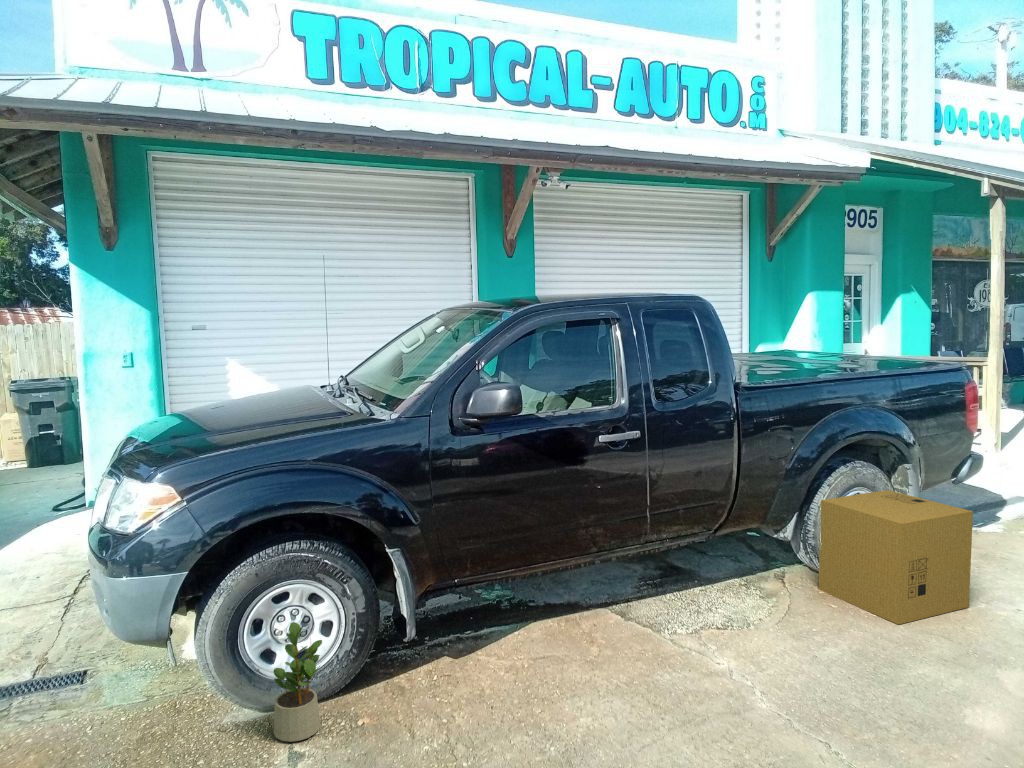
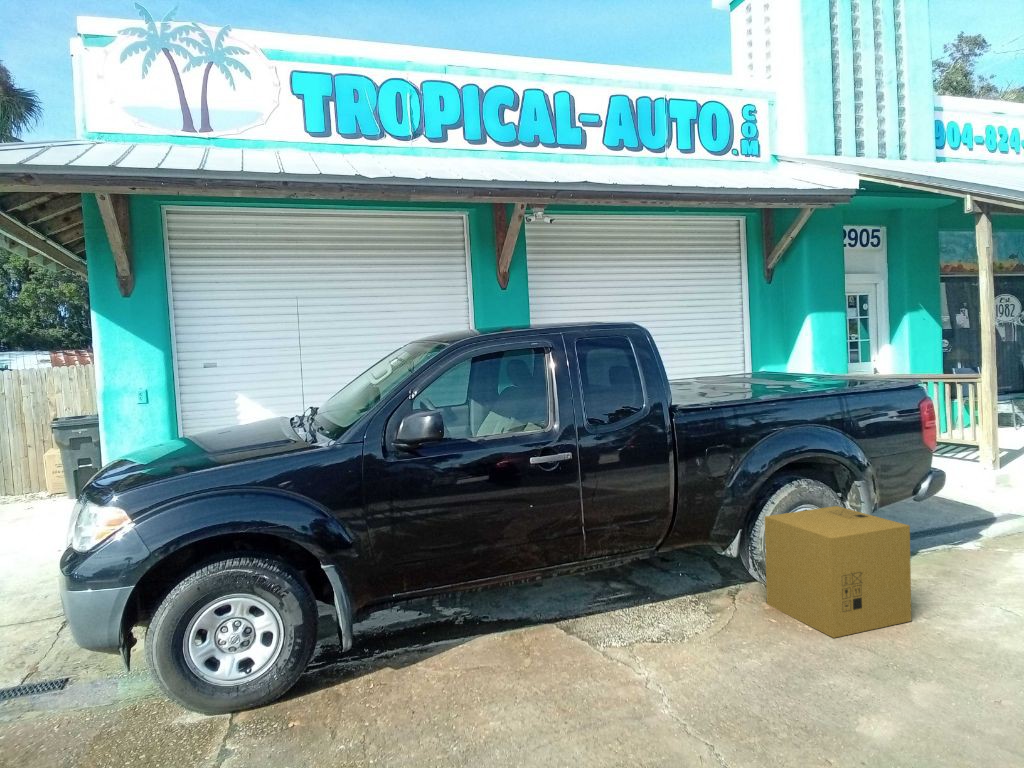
potted plant: present [273,622,322,742] -> none [211,632,258,743]

